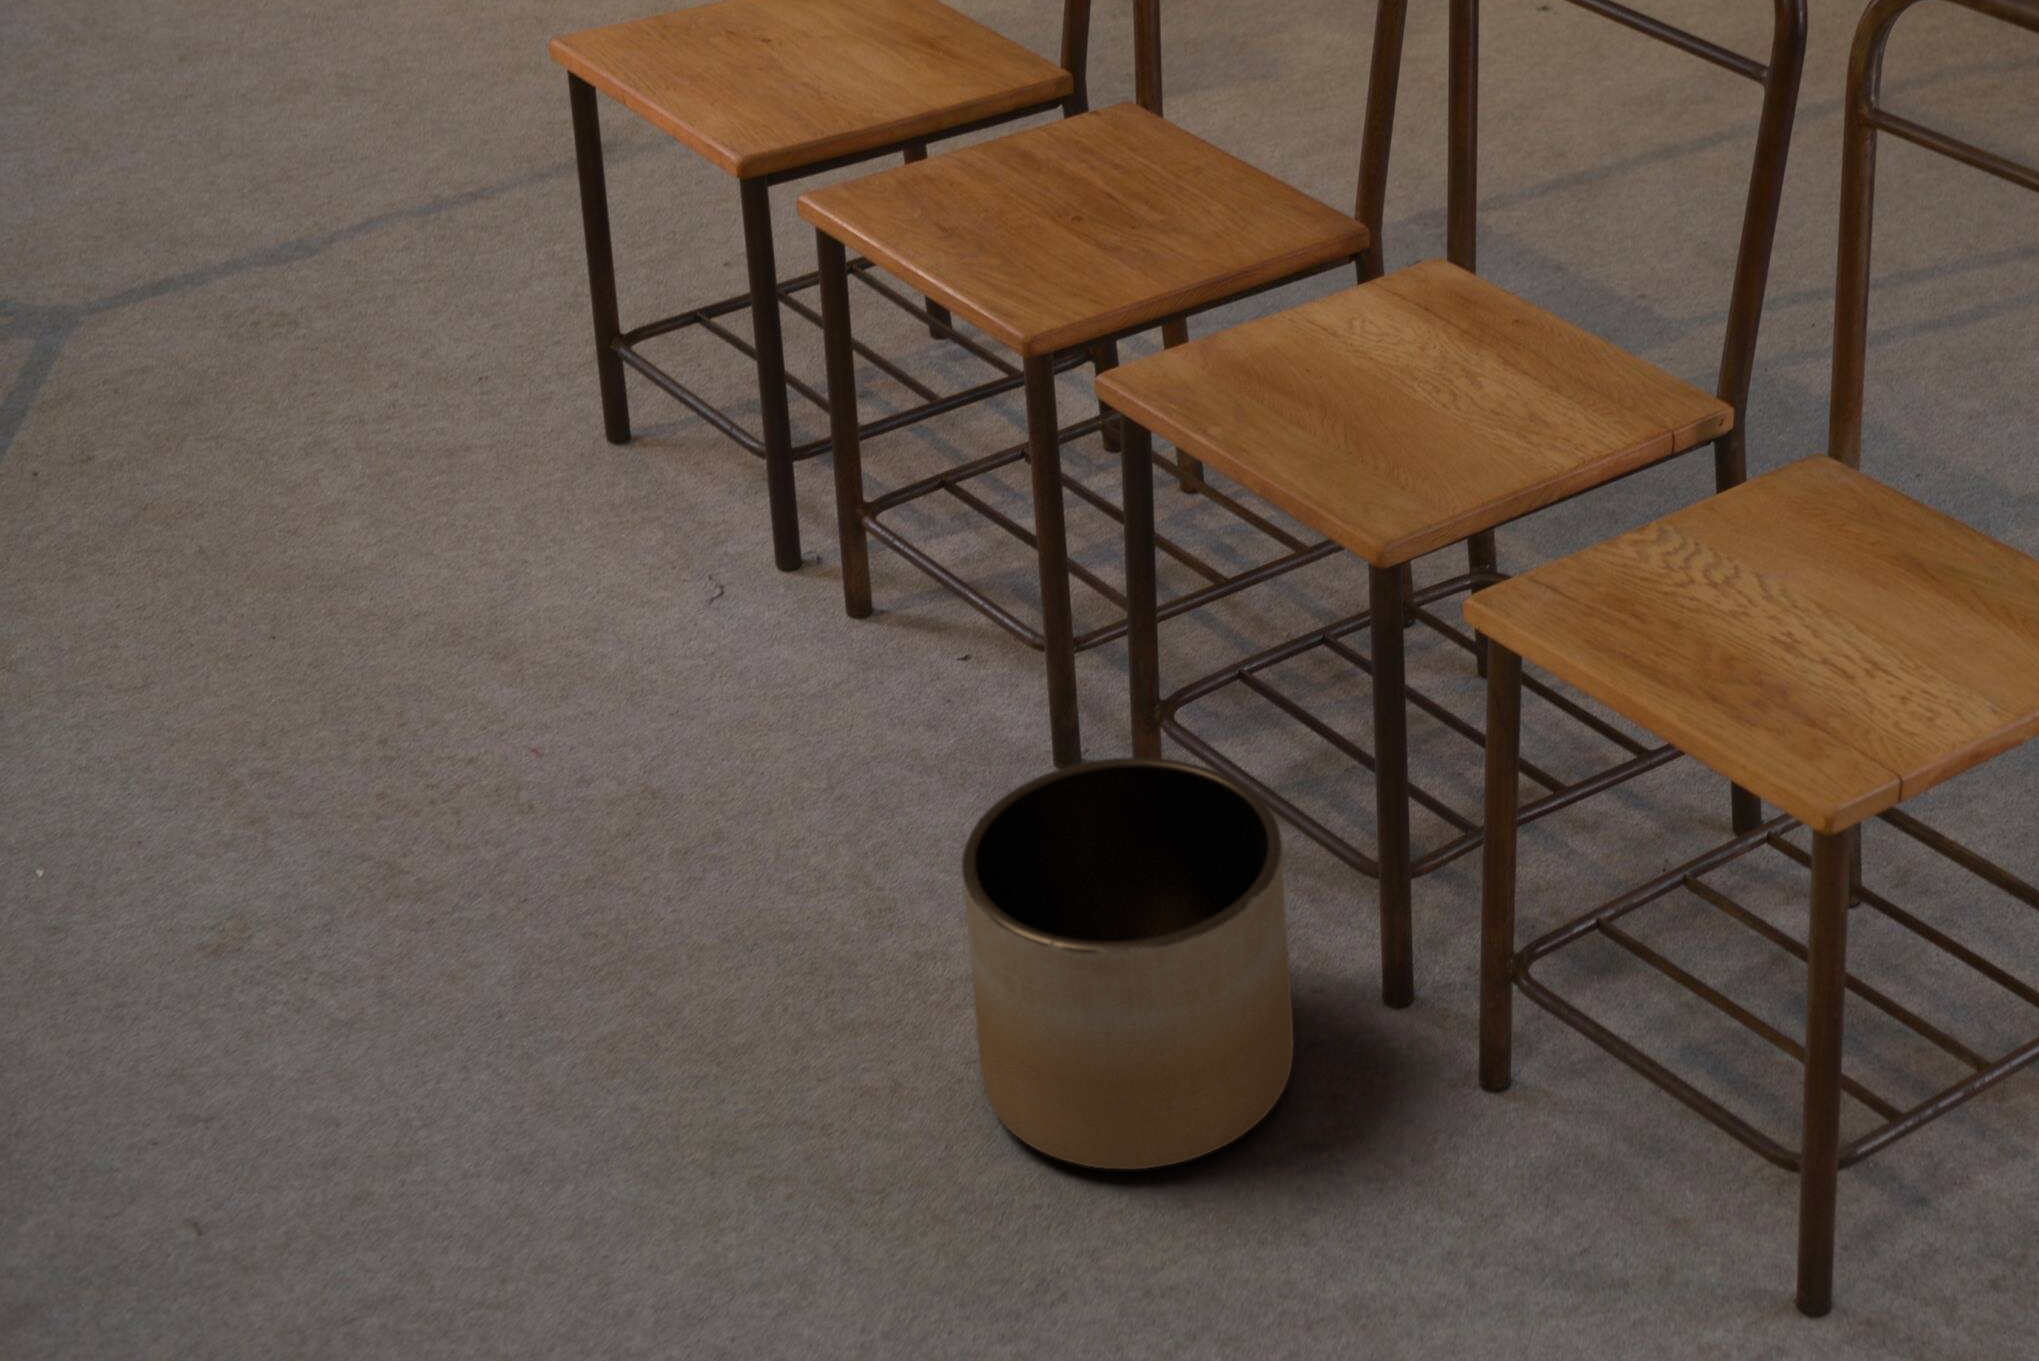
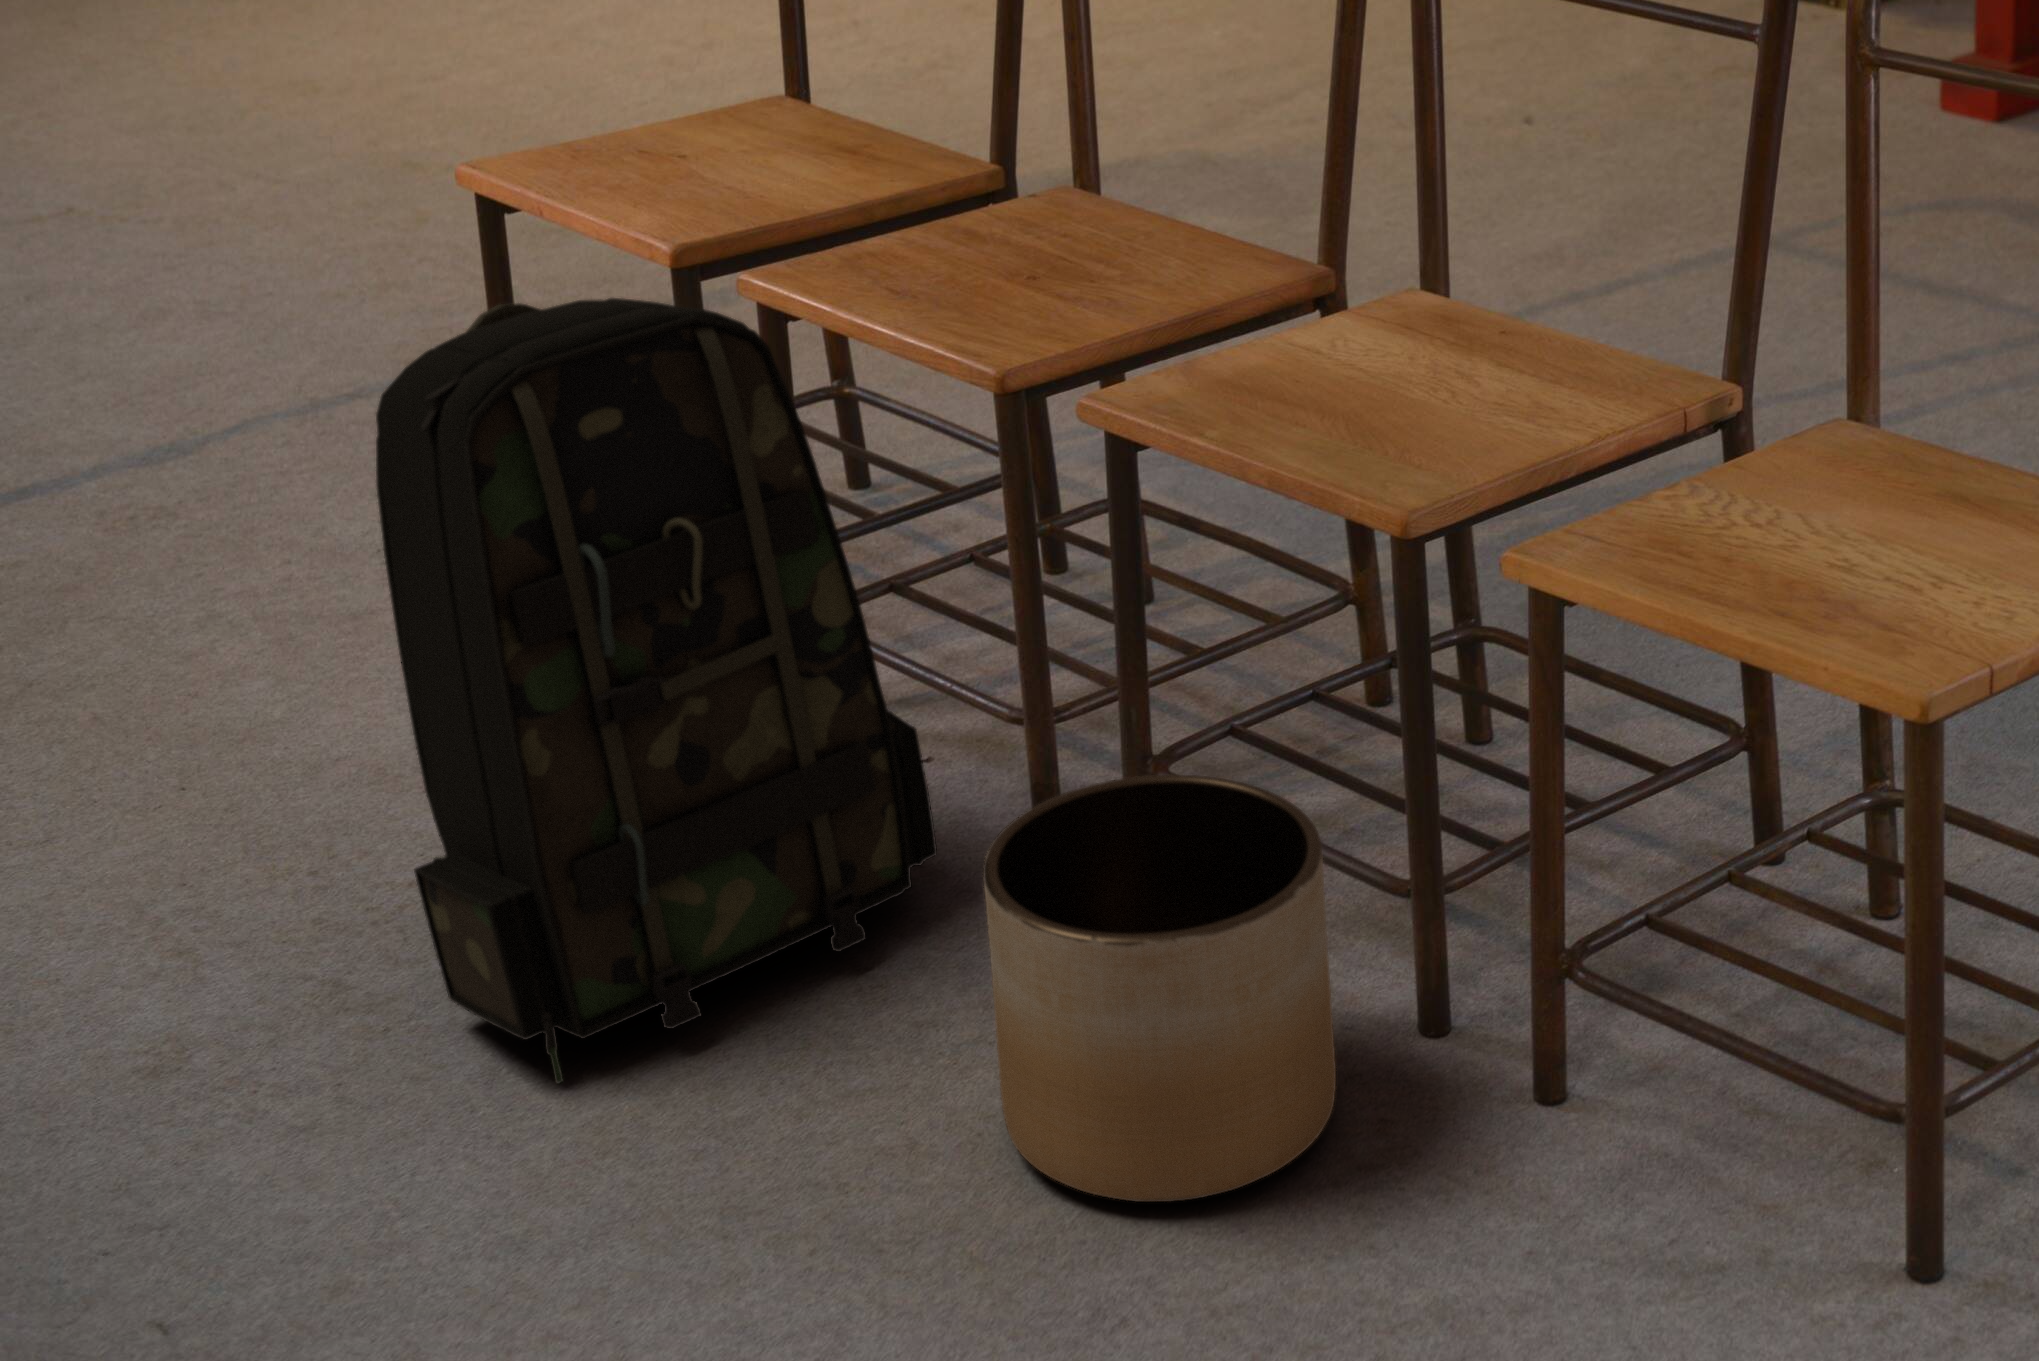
backpack: none [423,254,954,996] -> present [376,298,937,1084]

